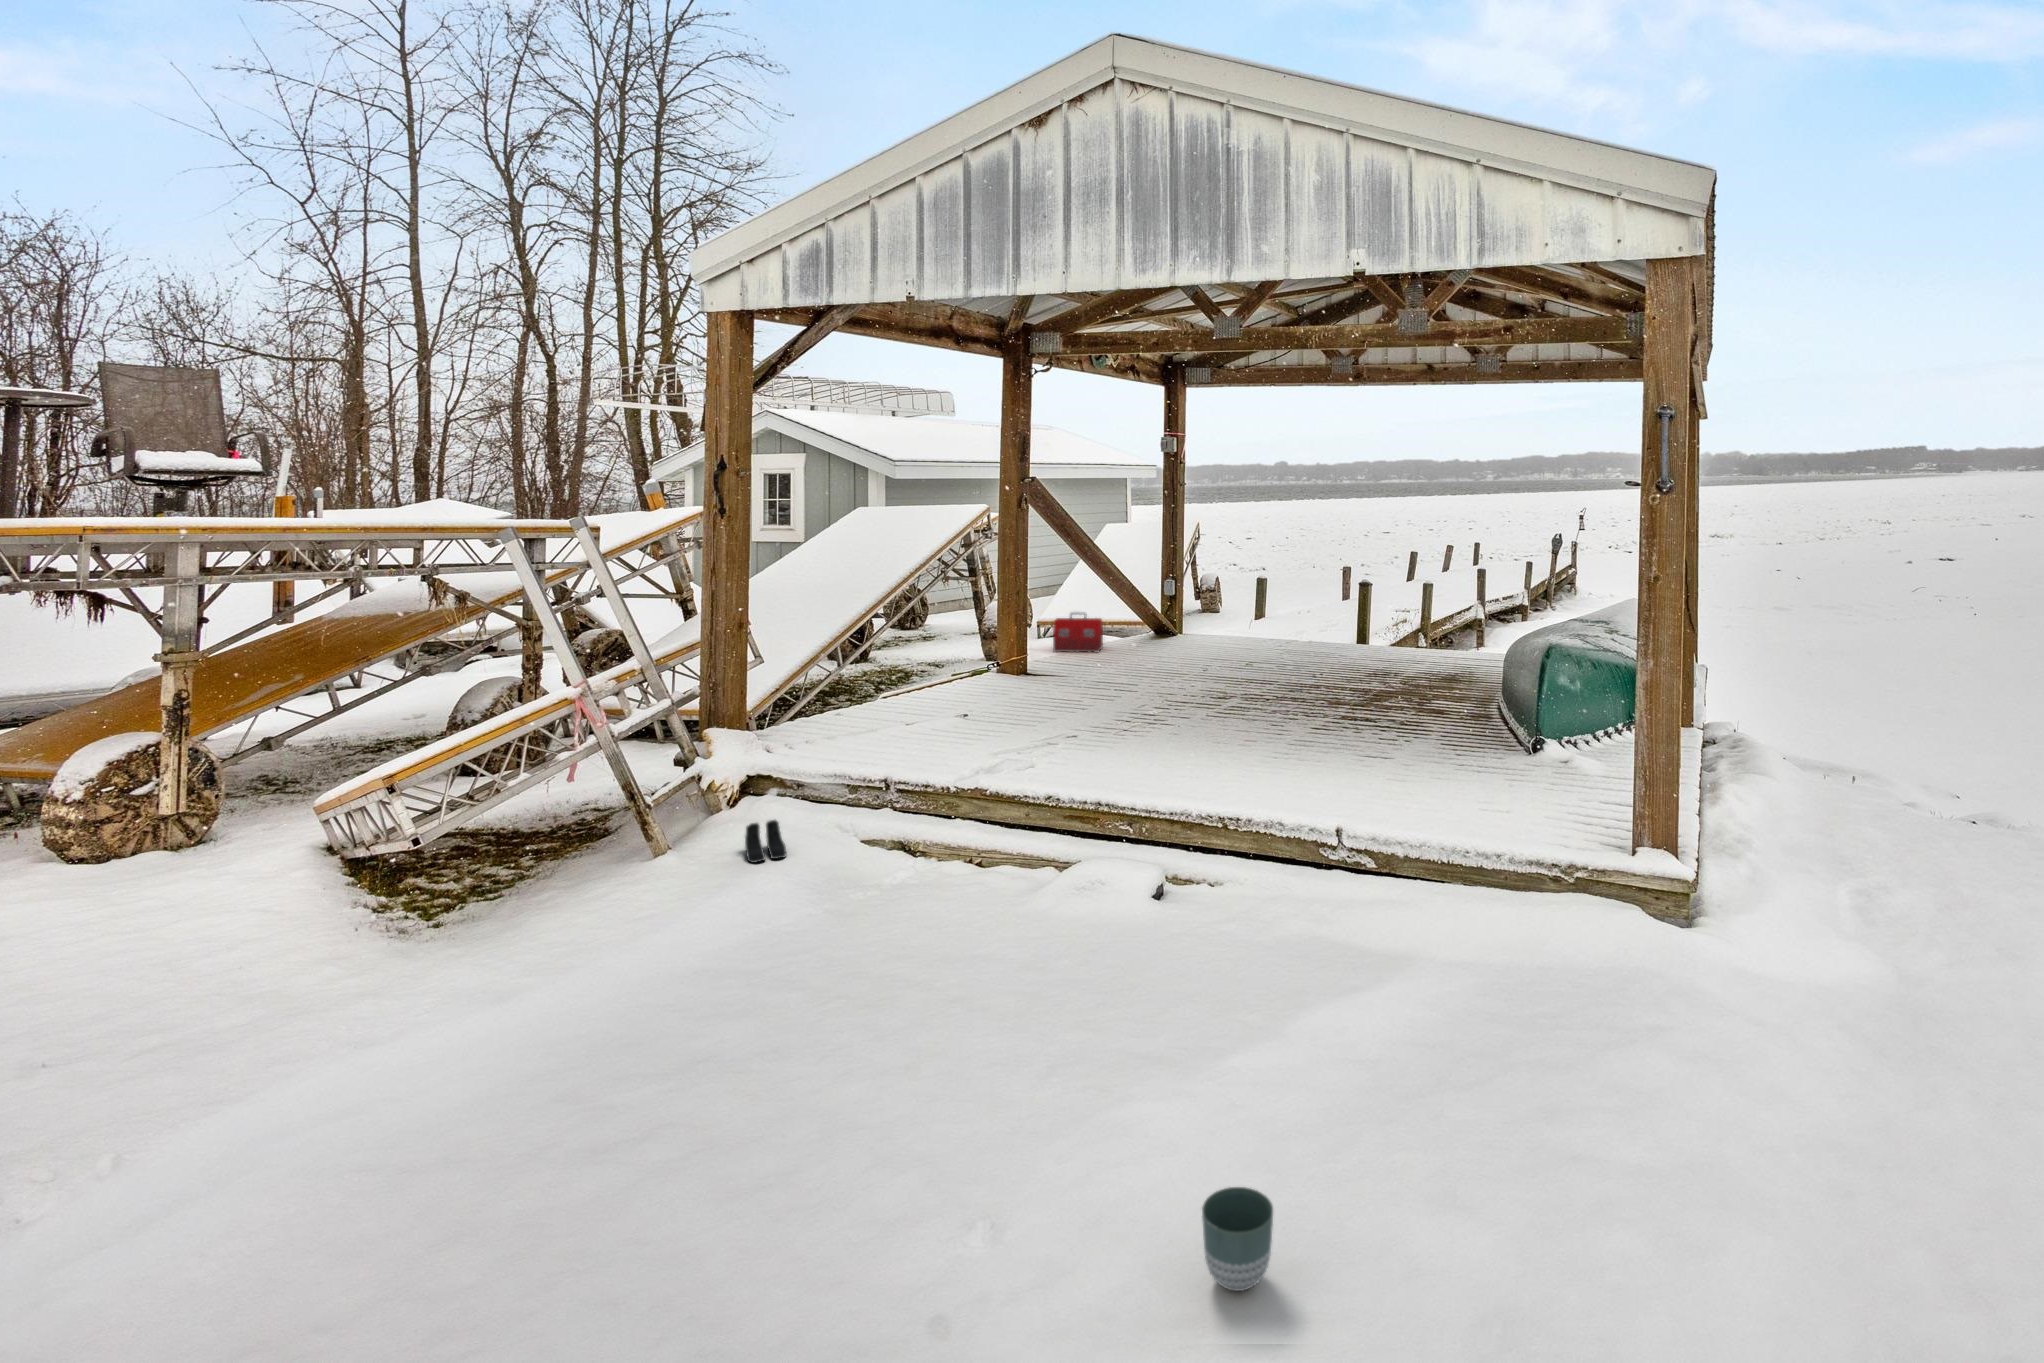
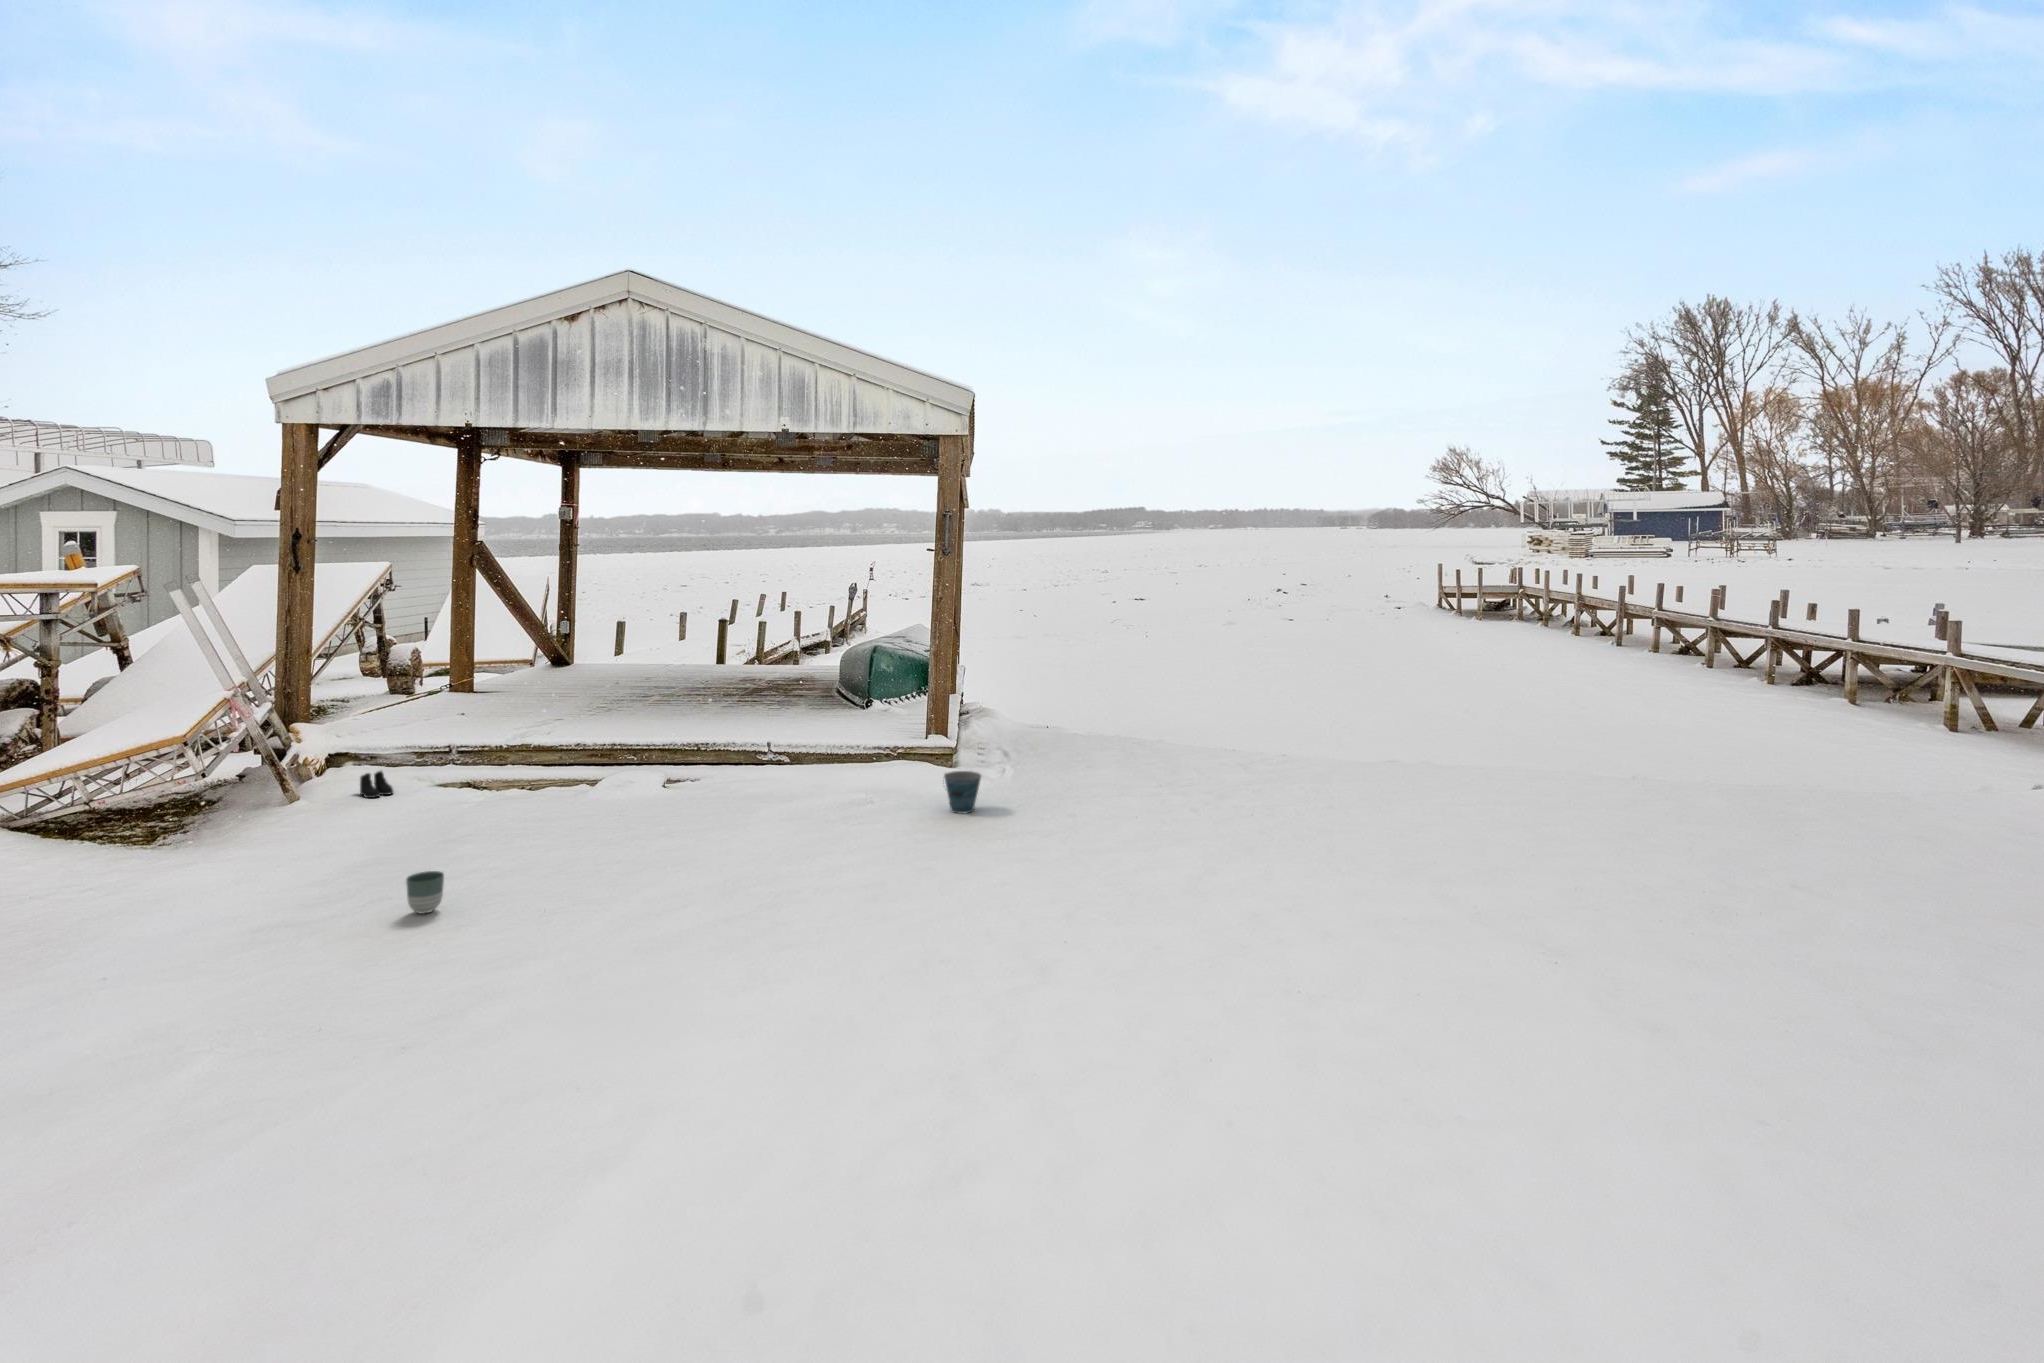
toolbox: present [1053,613,1103,652] -> none [477,647,518,680]
bucket: none [1648,986,1739,1095] -> present [944,771,981,813]
planter: present [1202,1187,1273,1291] -> present [406,871,444,914]

